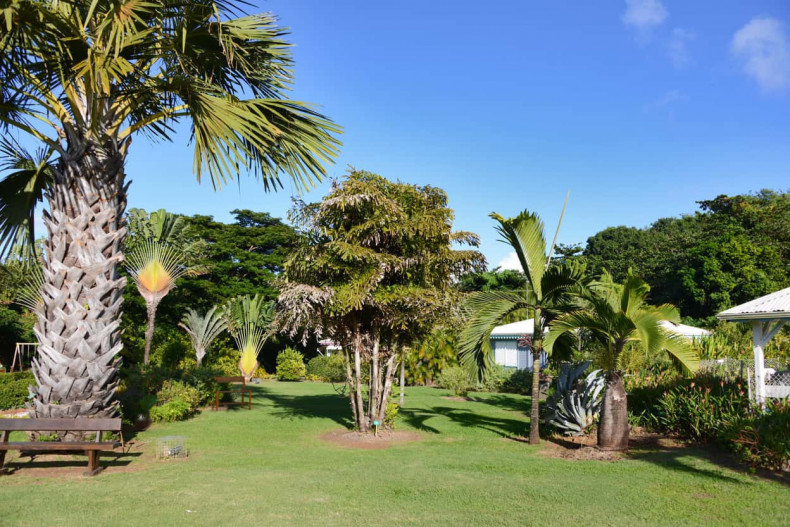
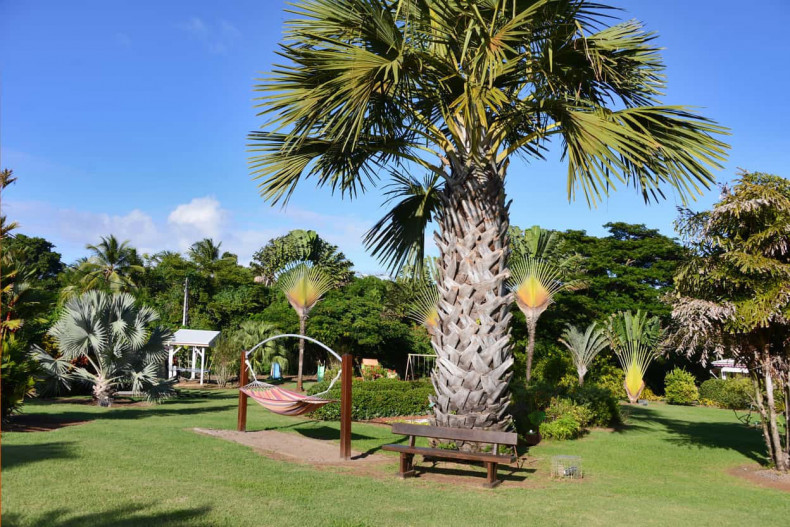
bench: present [211,376,251,411] -> none [599,396,643,435]

